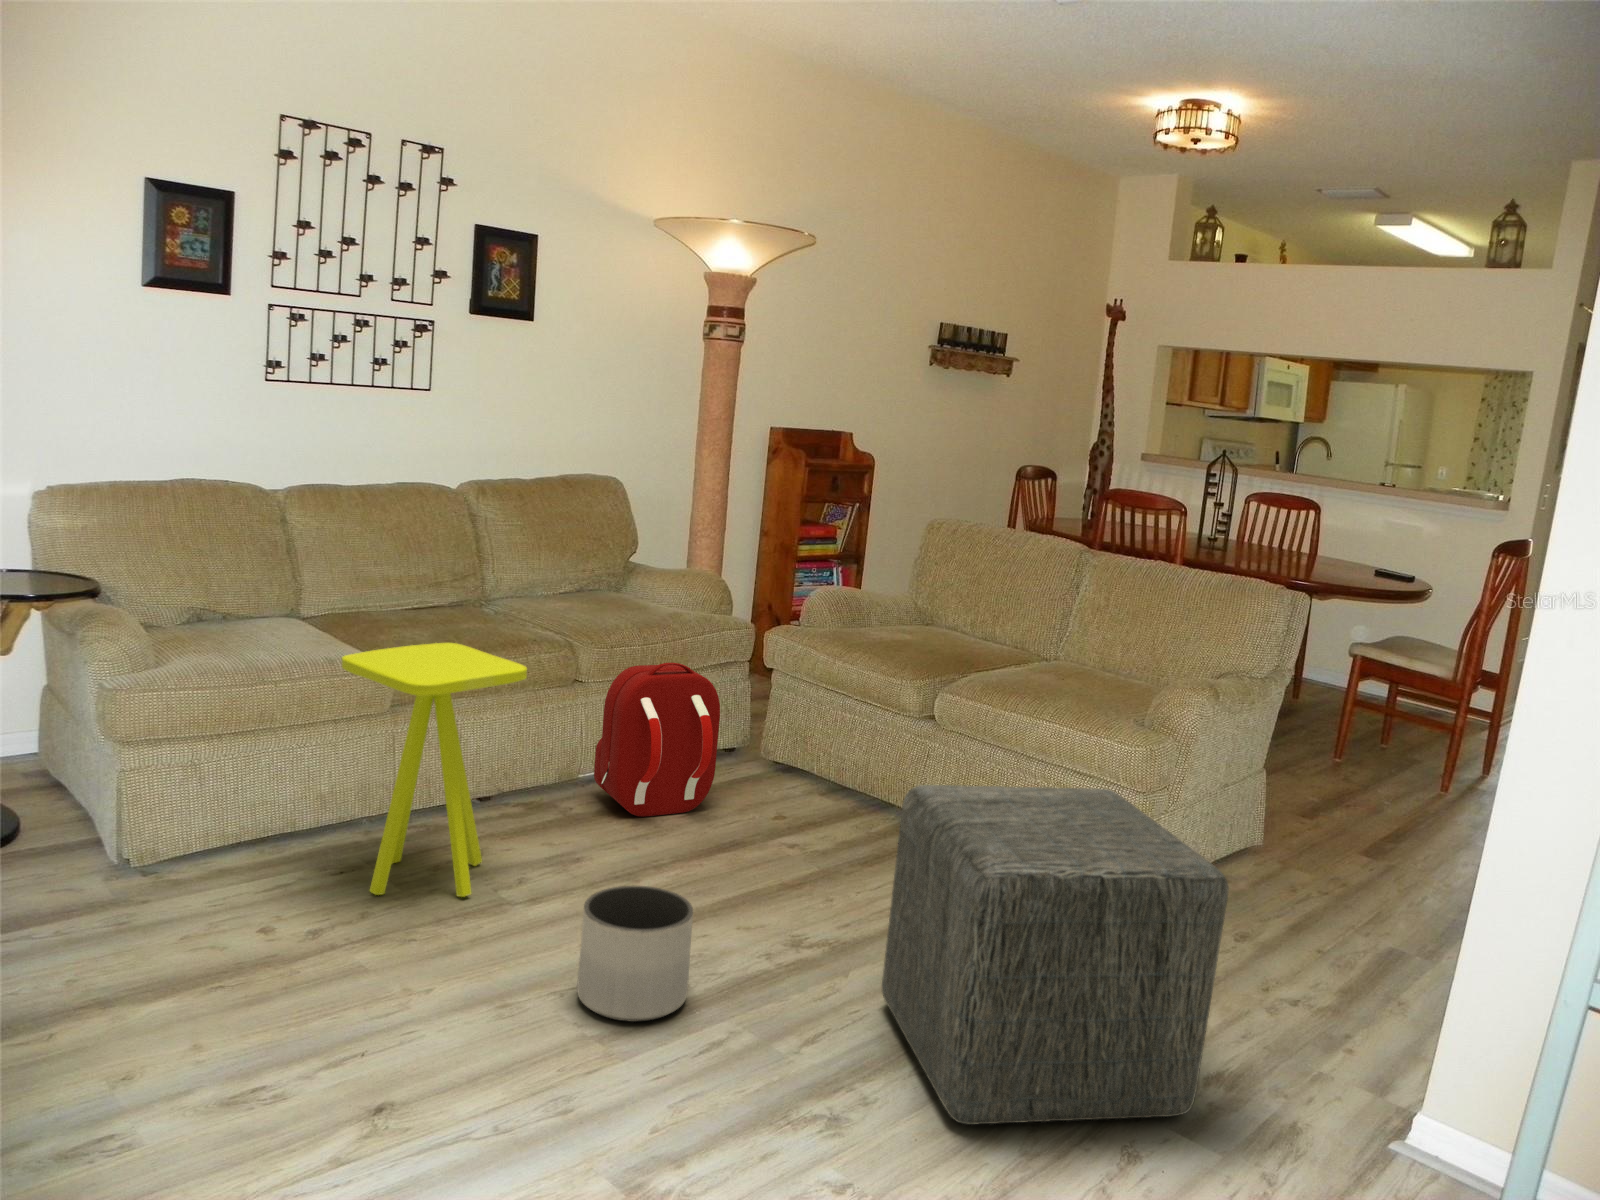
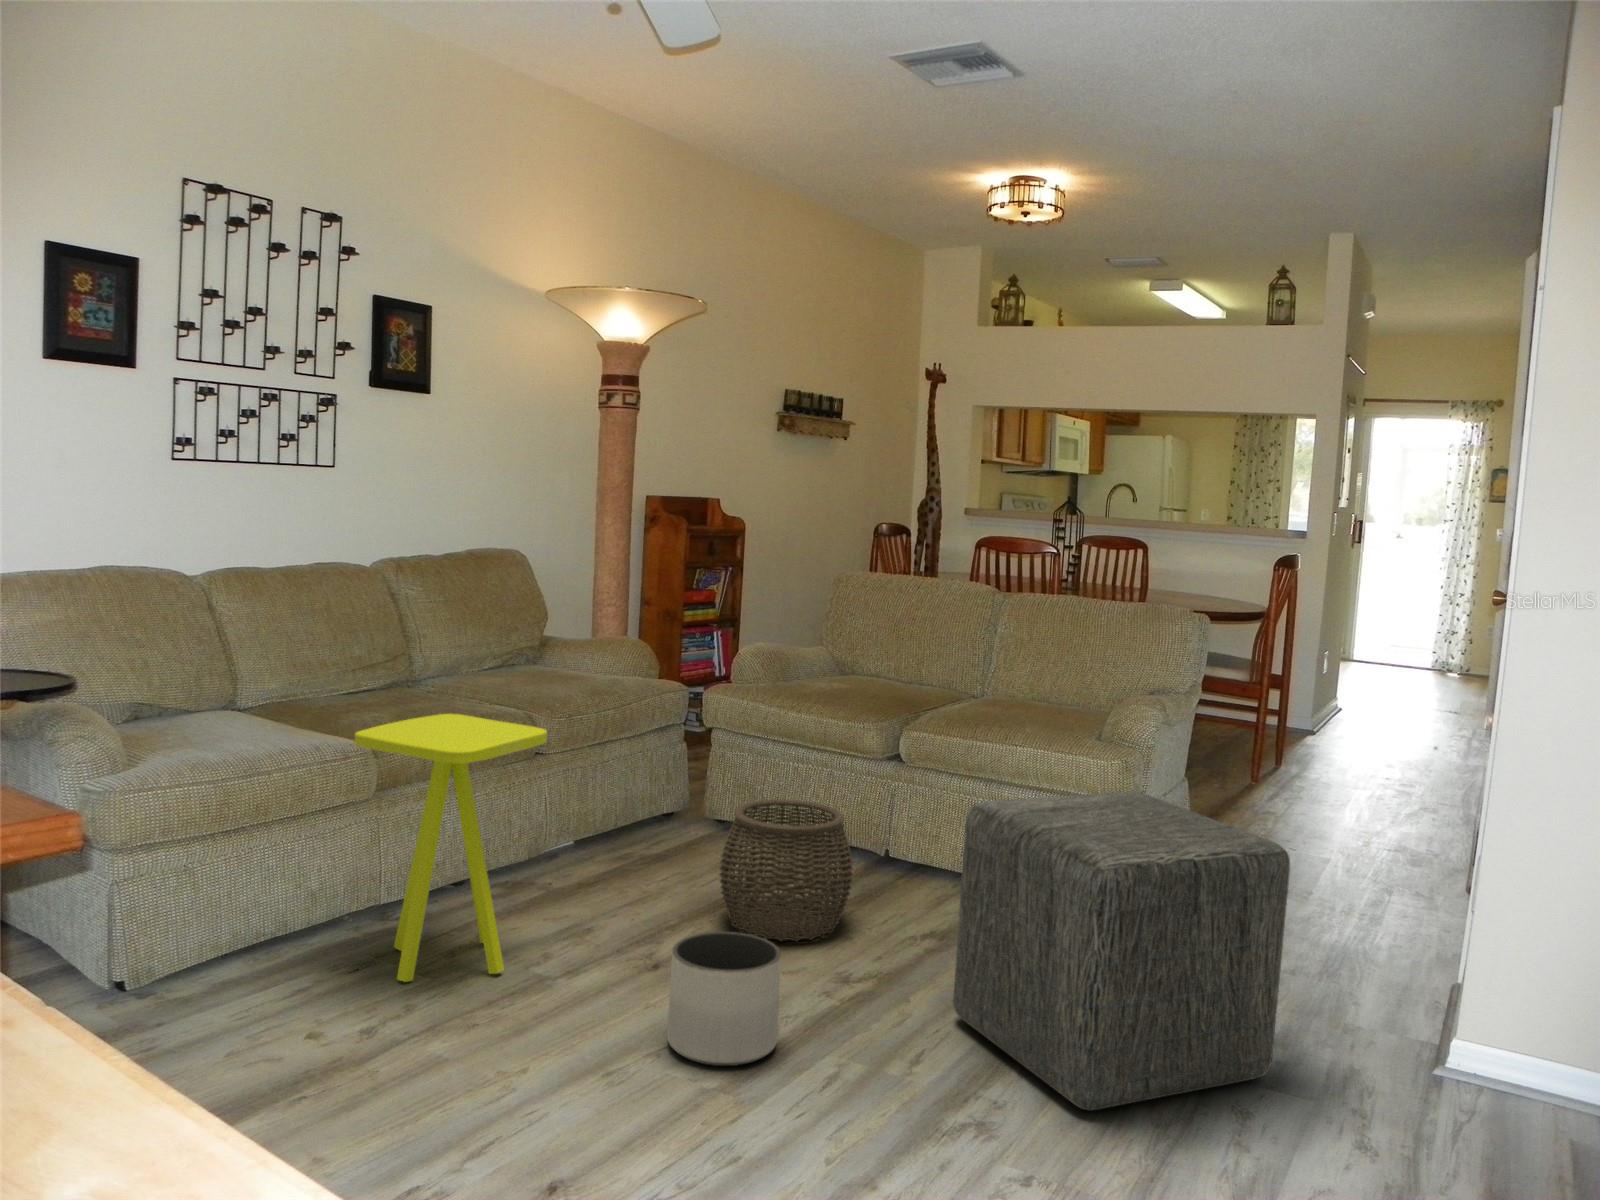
backpack: present [594,663,720,817] -> none [564,722,693,881]
woven basket: none [708,753,844,900] -> present [719,799,853,941]

